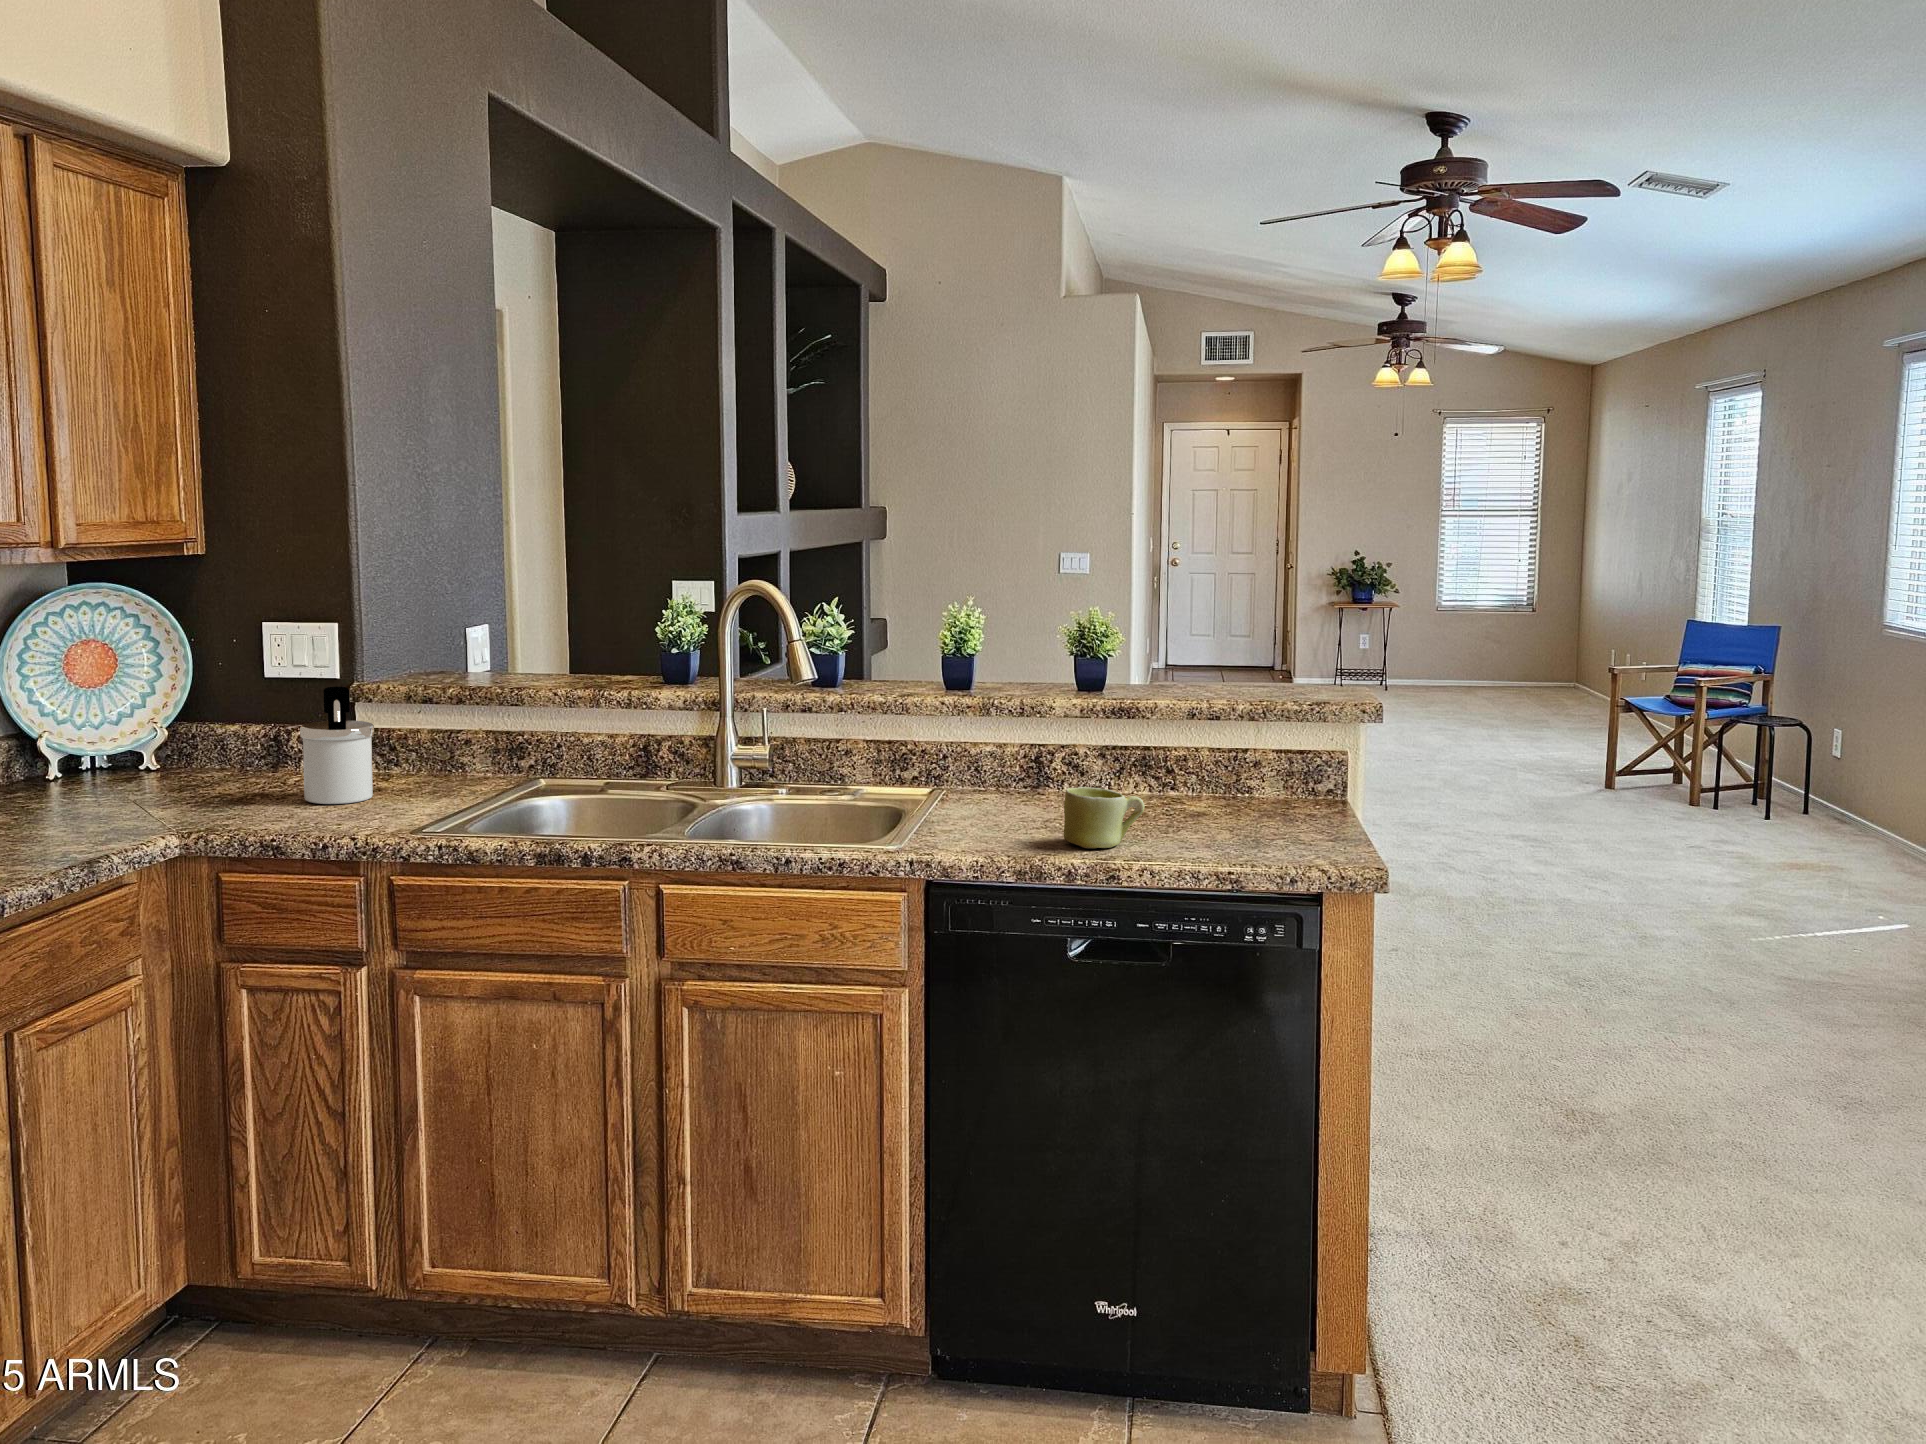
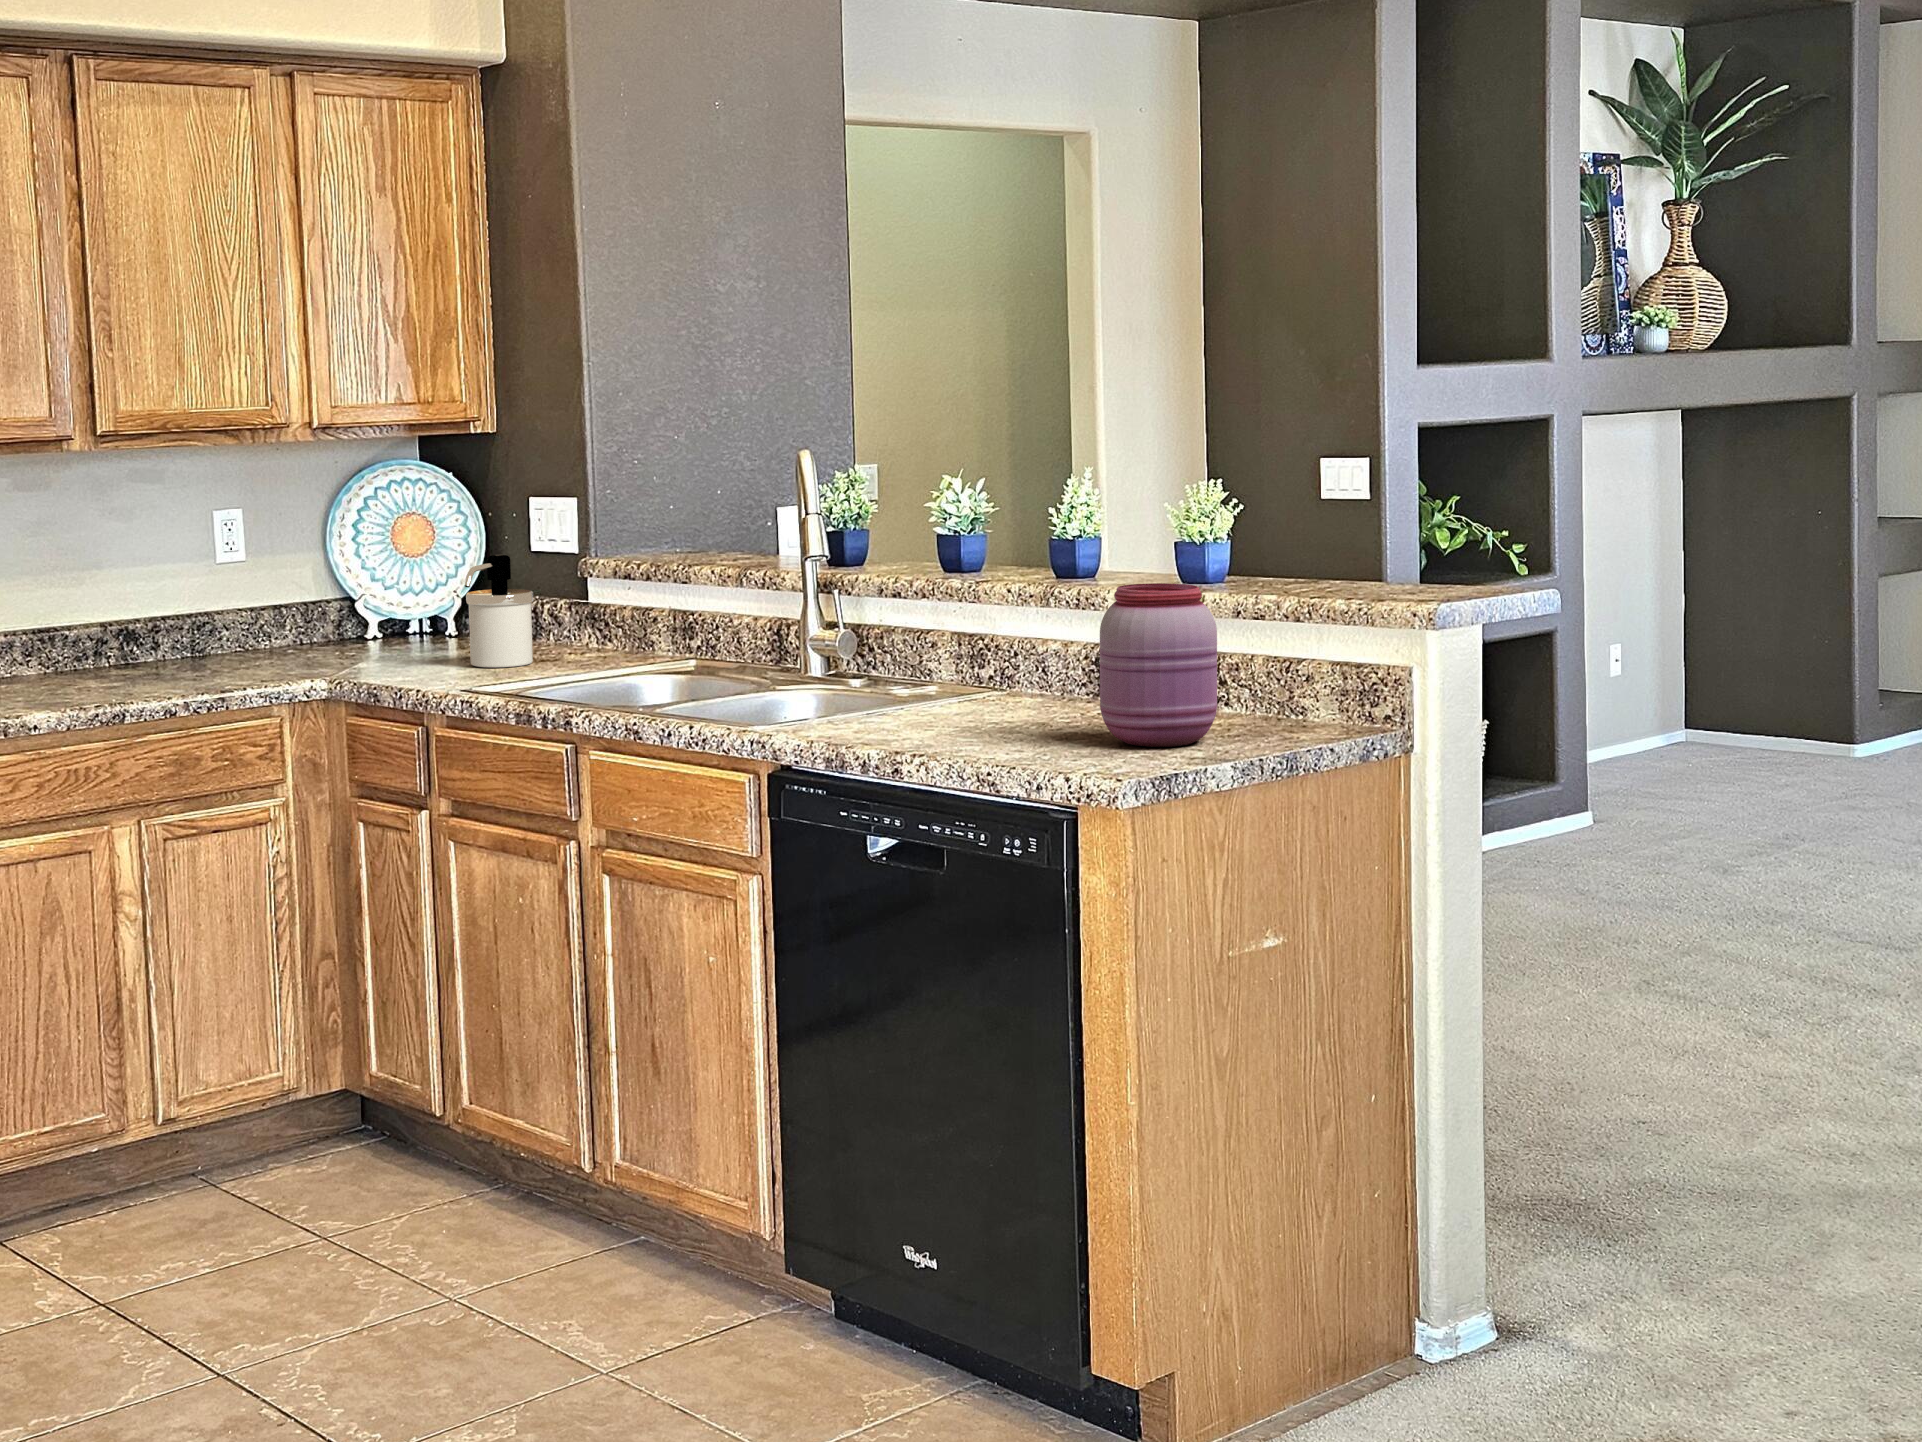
jar: none [1193,700,1289,832] -> present [1100,583,1217,747]
mug: present [1064,787,1145,848] -> none [910,676,998,745]

